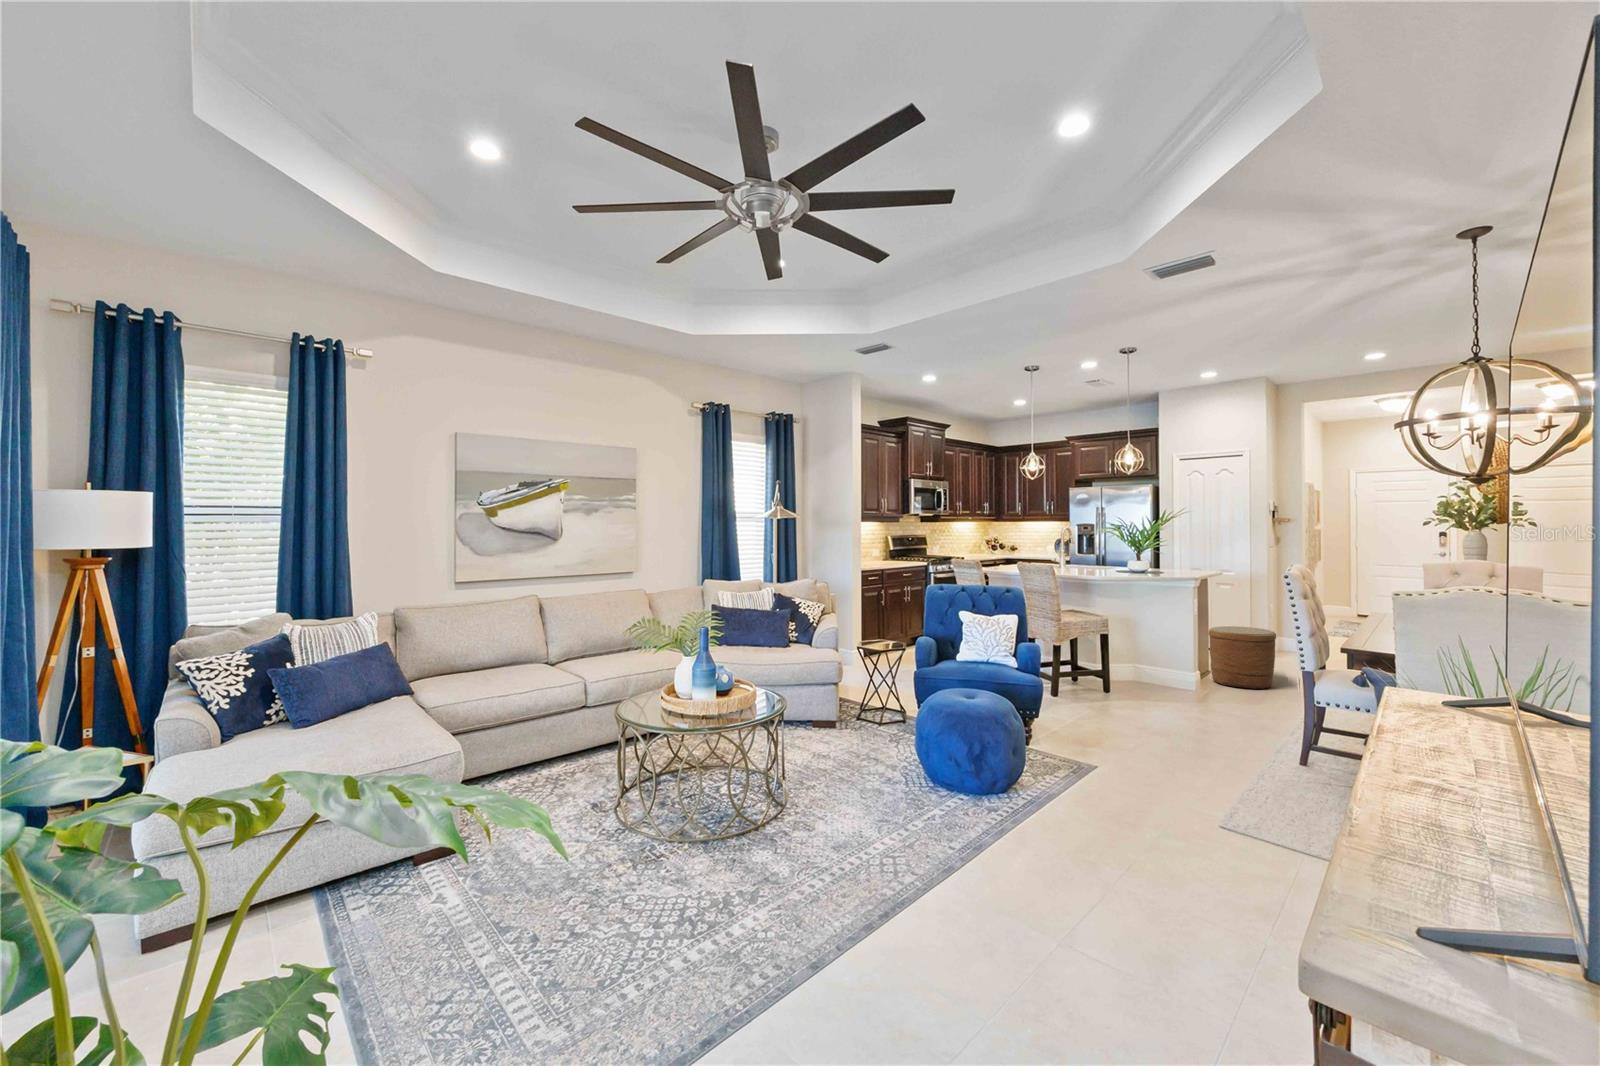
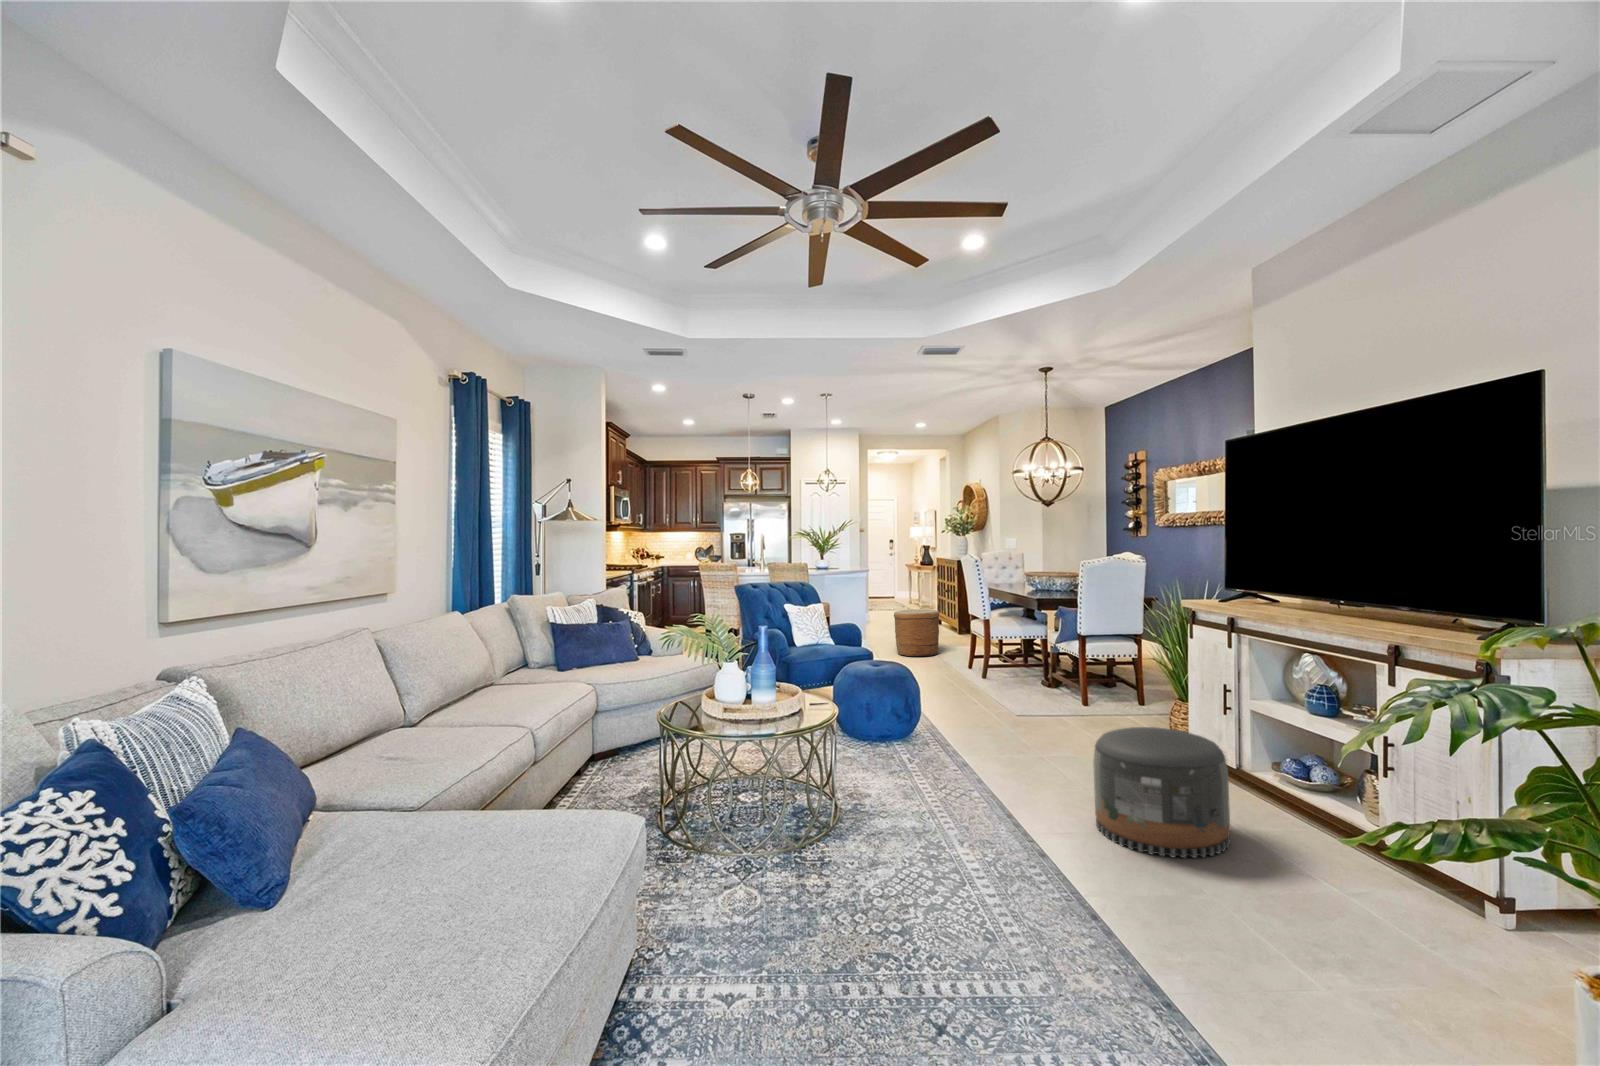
pouf: none [915,809,1079,1010] -> present [1093,727,1230,858]

